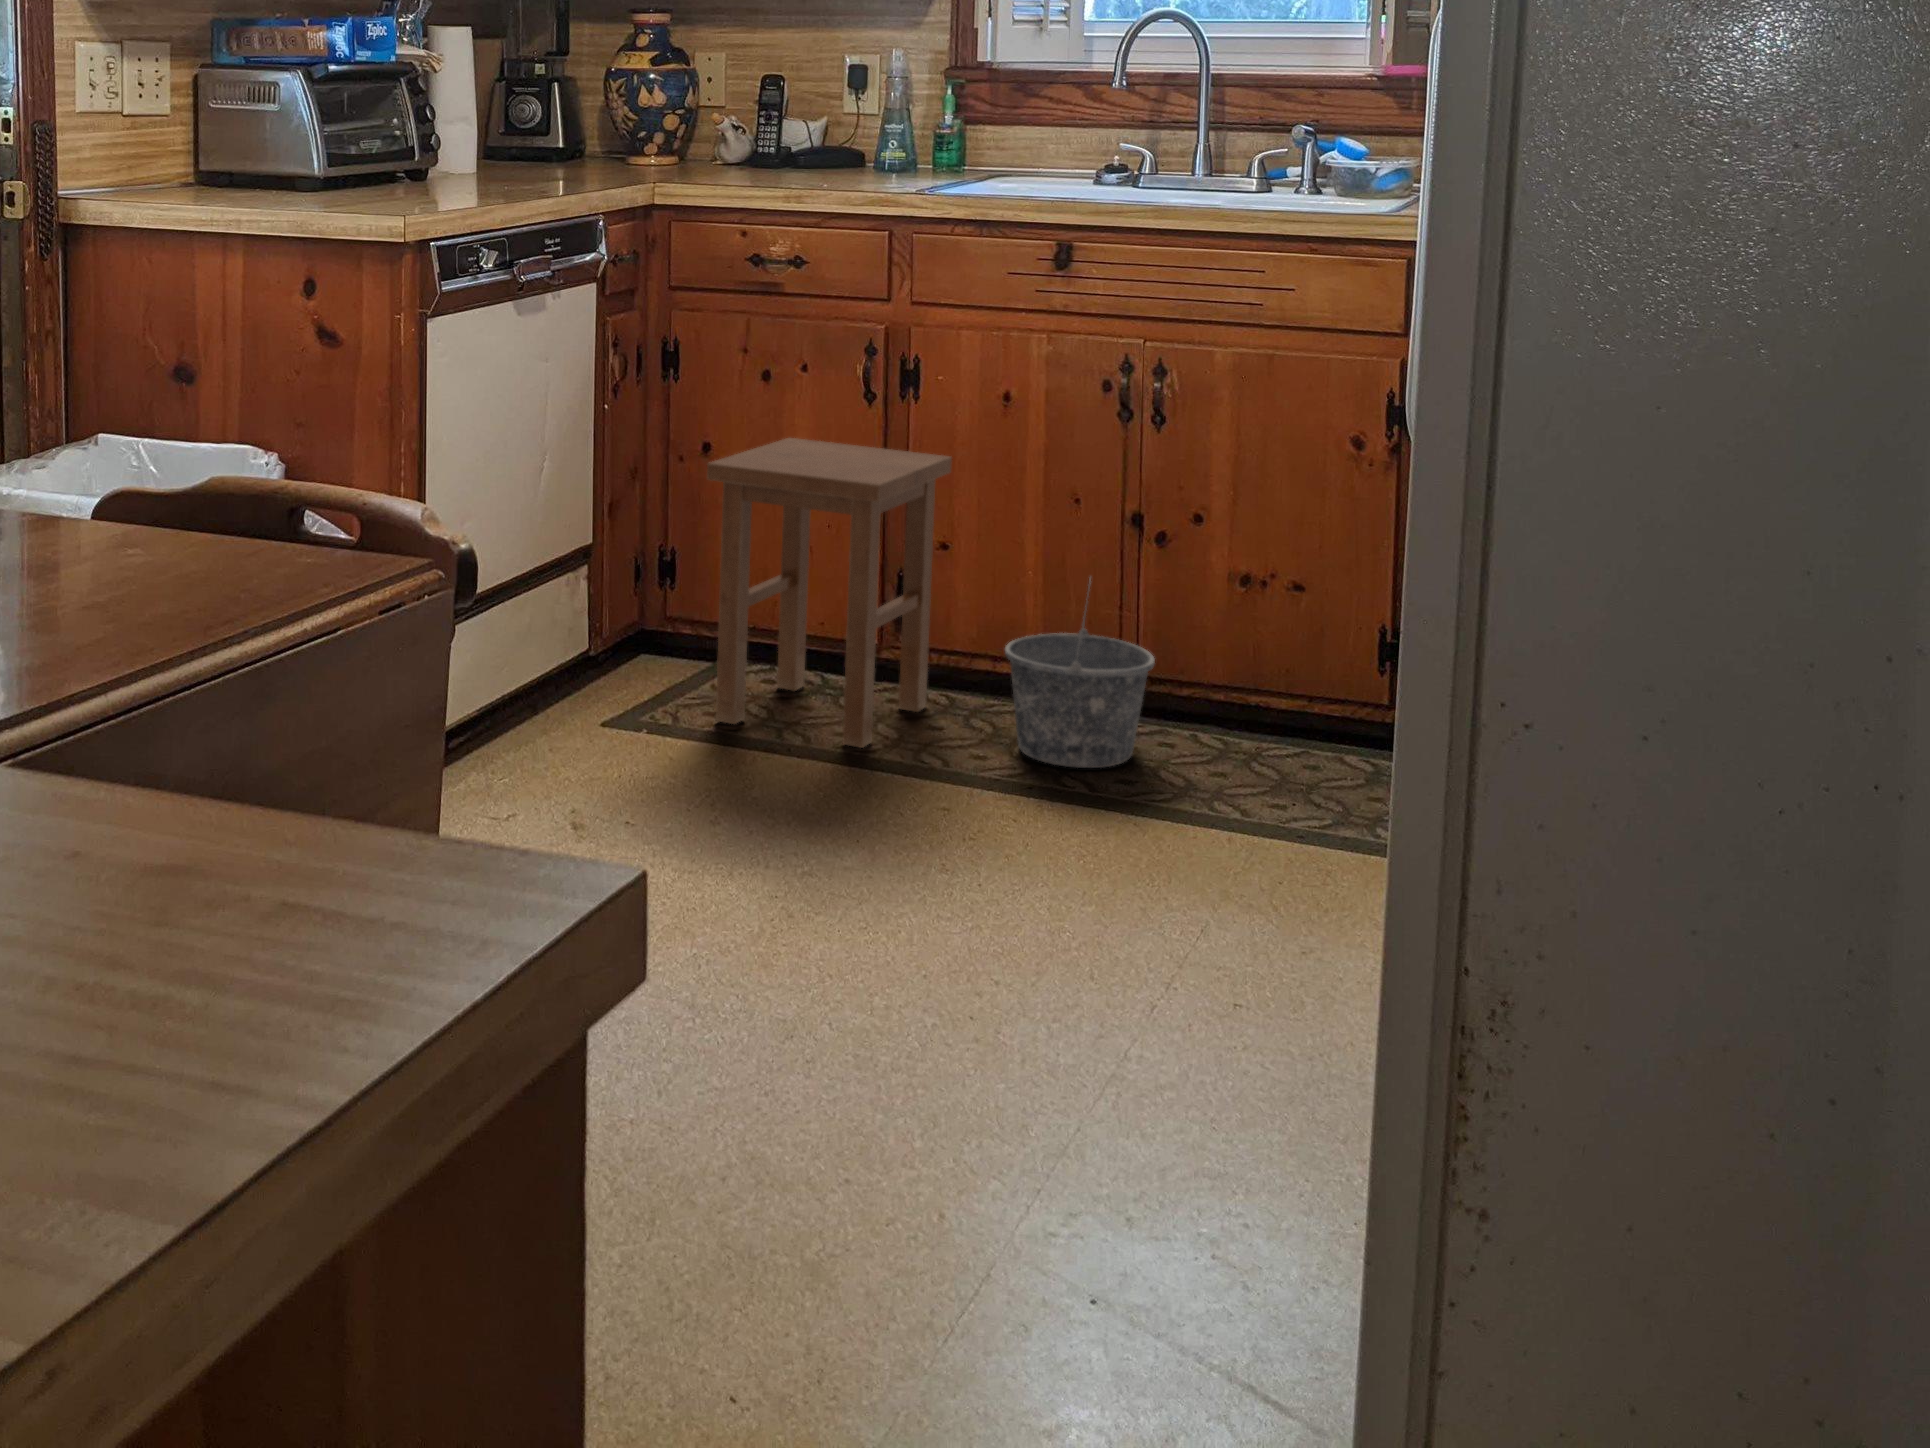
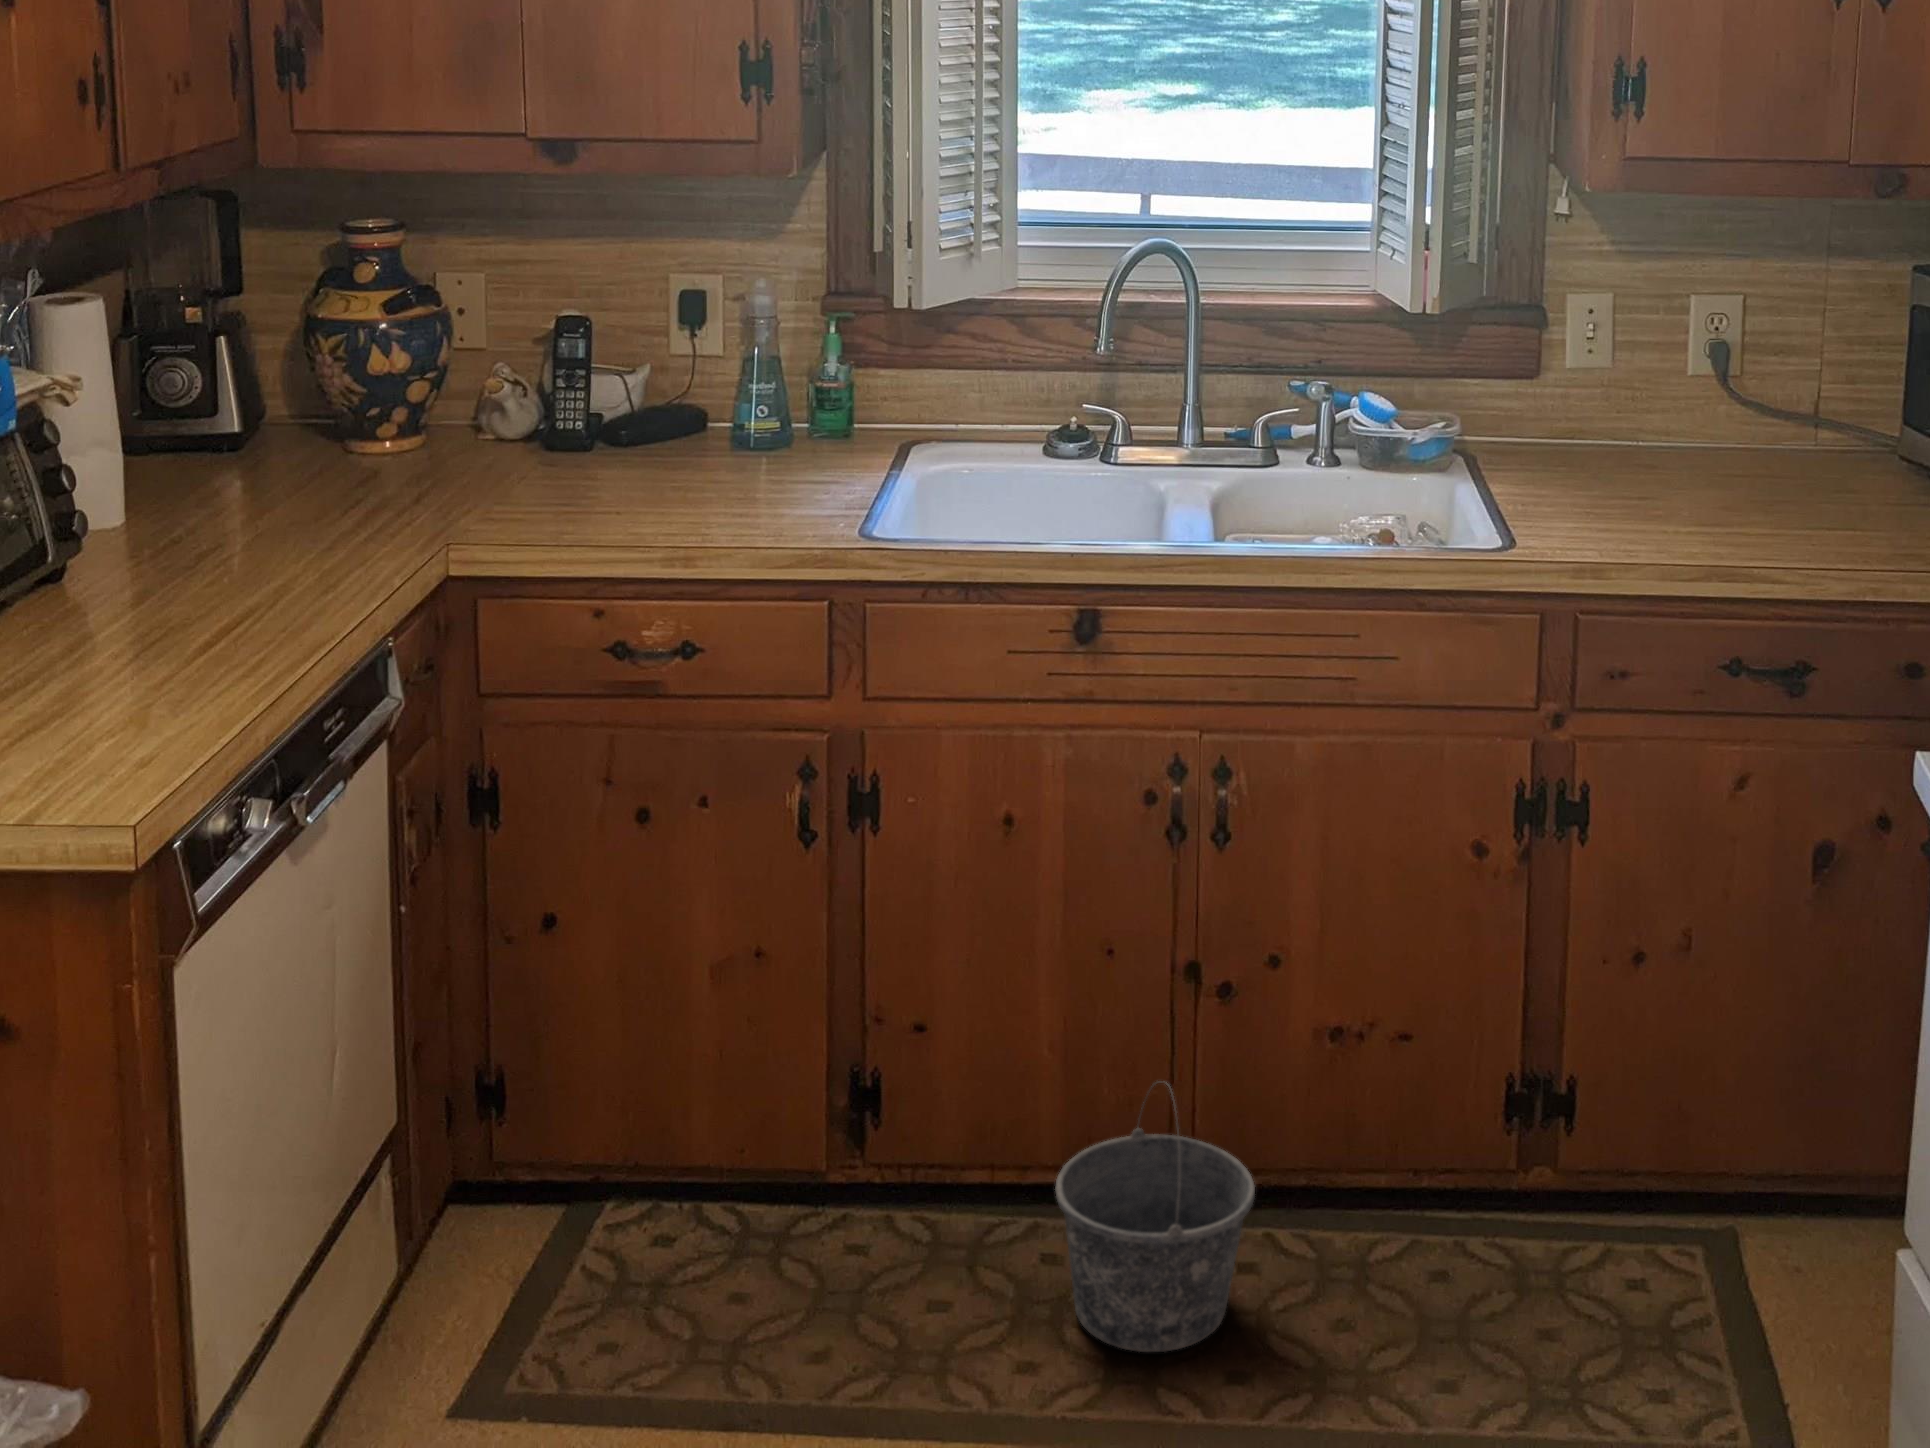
stool: present [707,438,952,748] -> none [621,903,941,1382]

